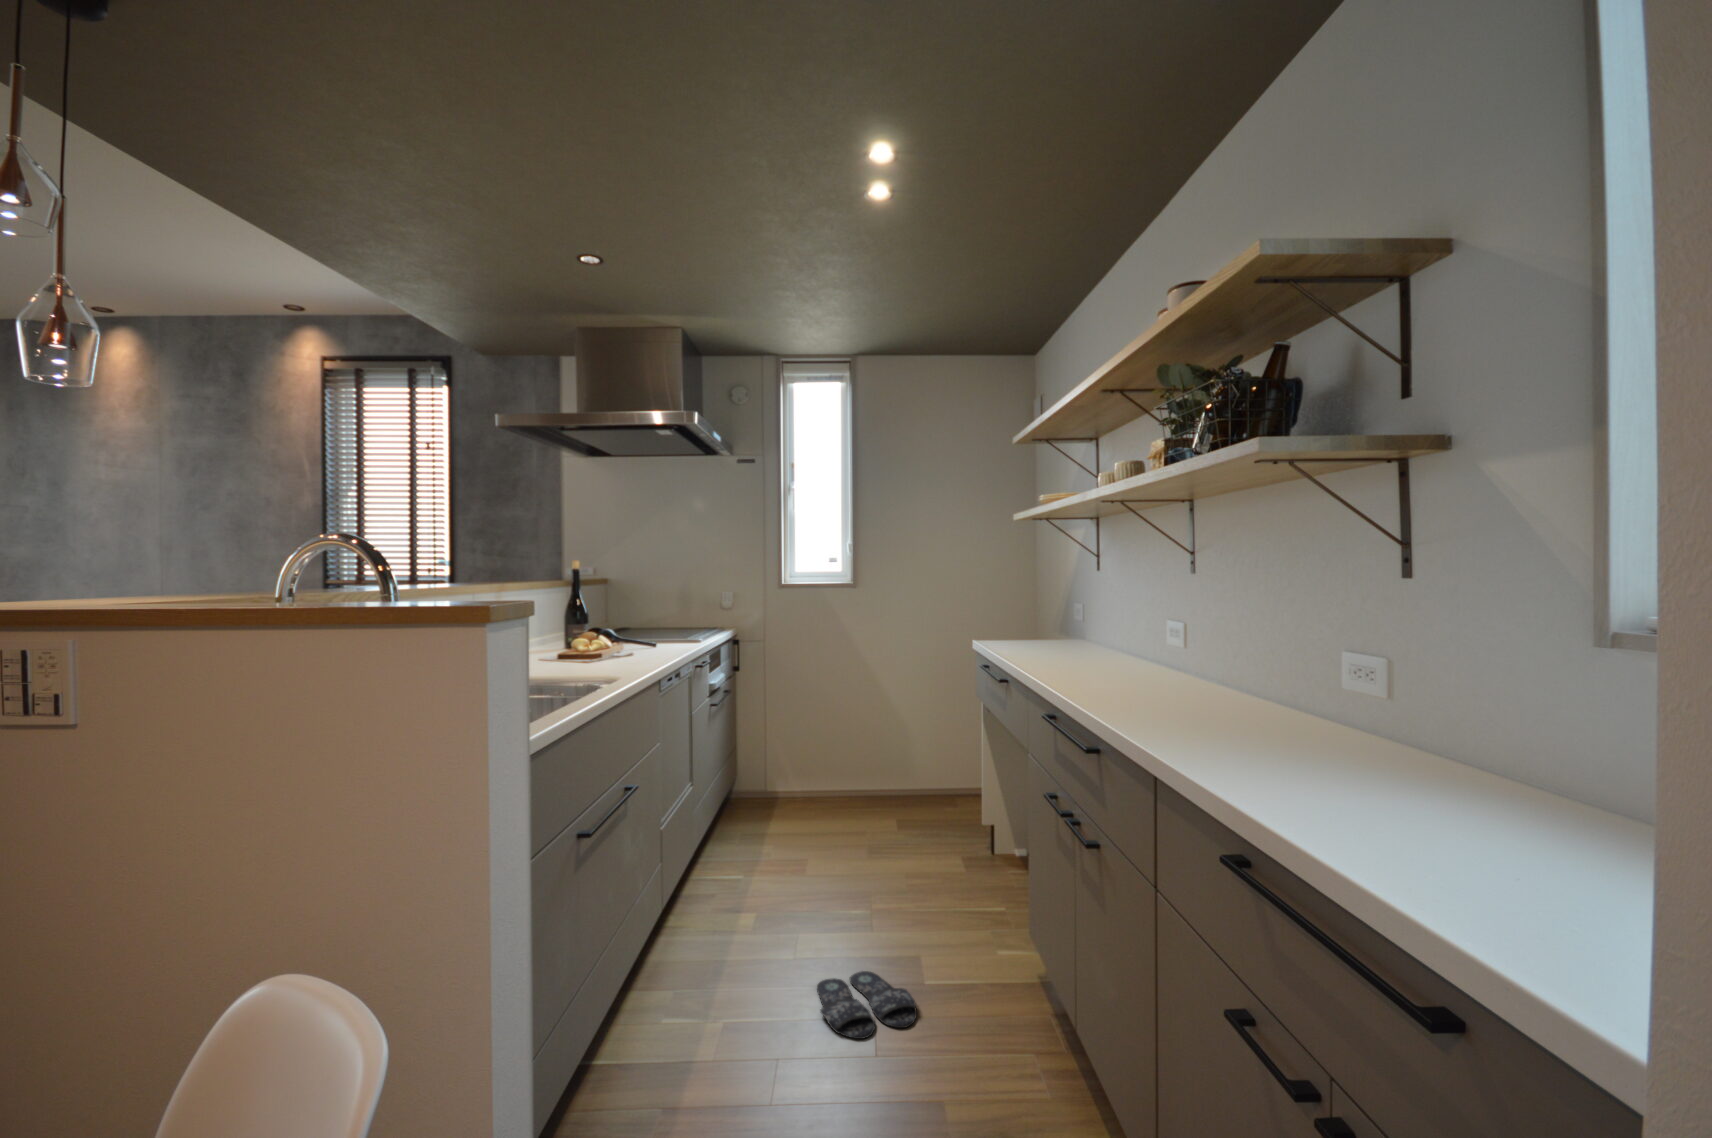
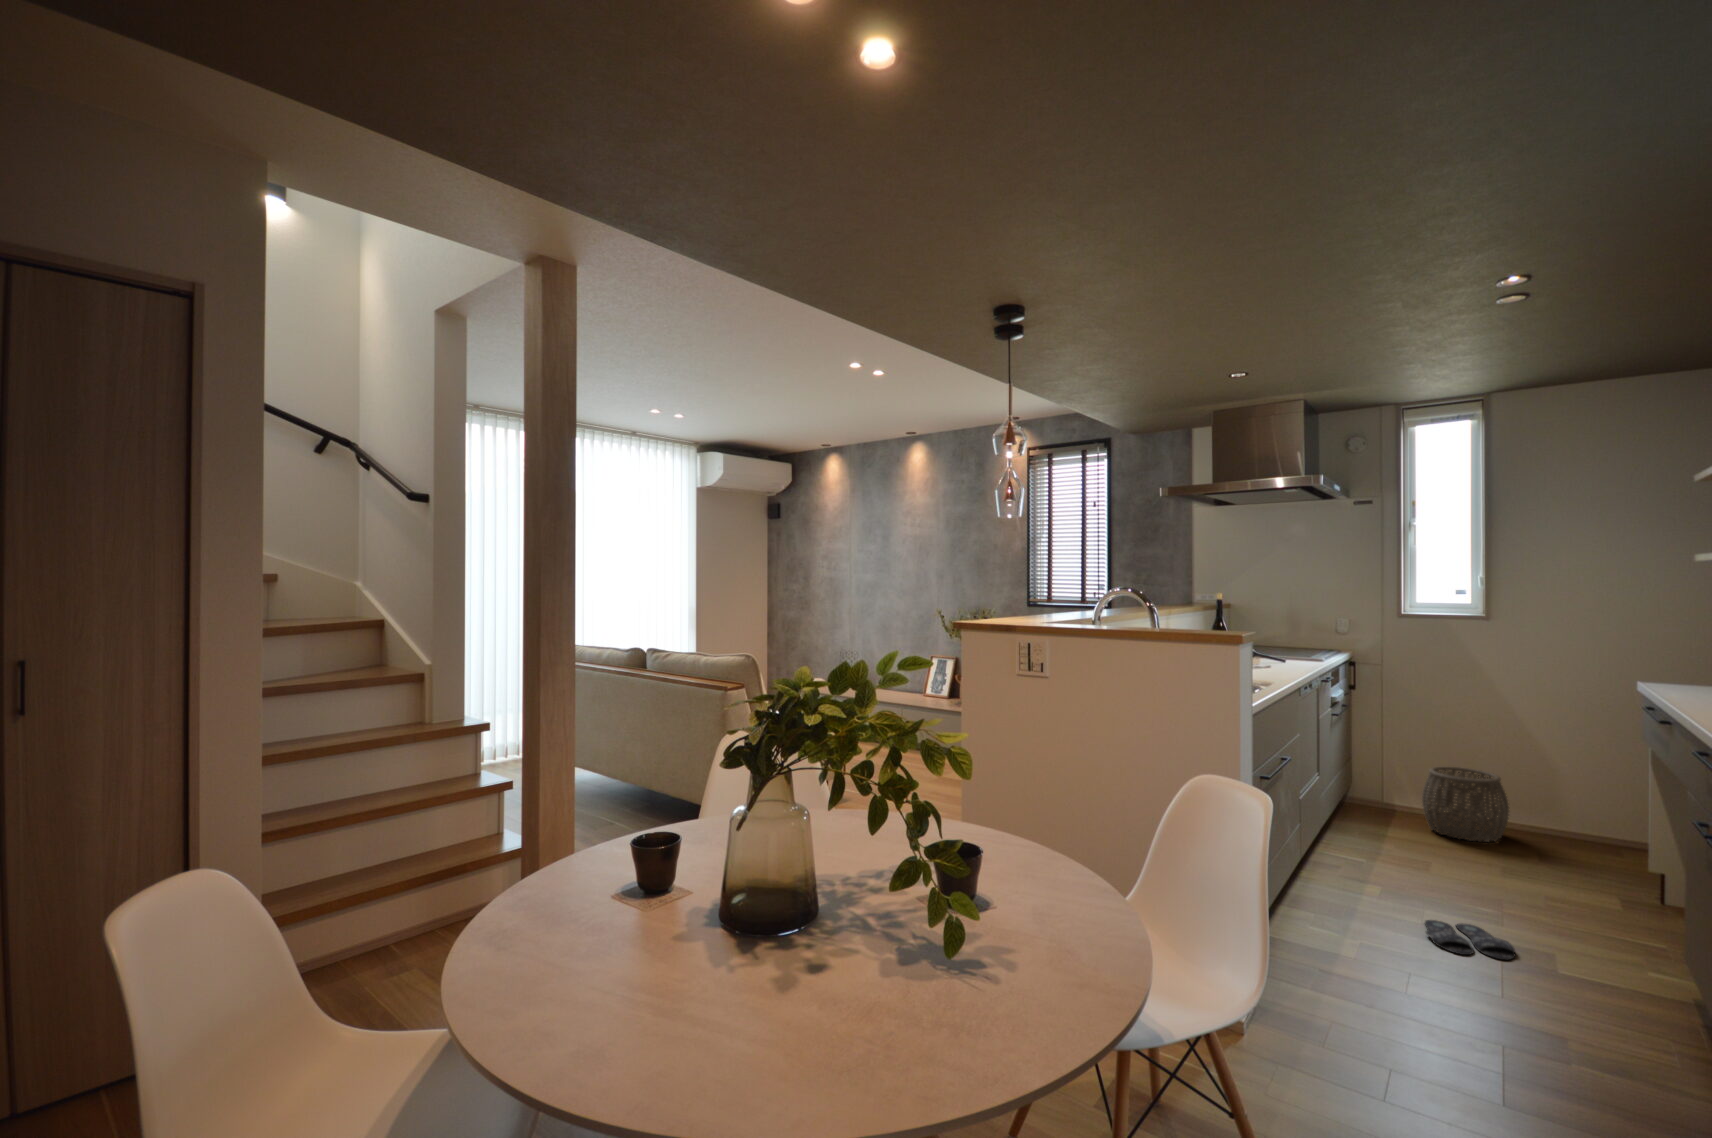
woven basket: none [799,748,877,832] -> present [1422,767,1509,842]

